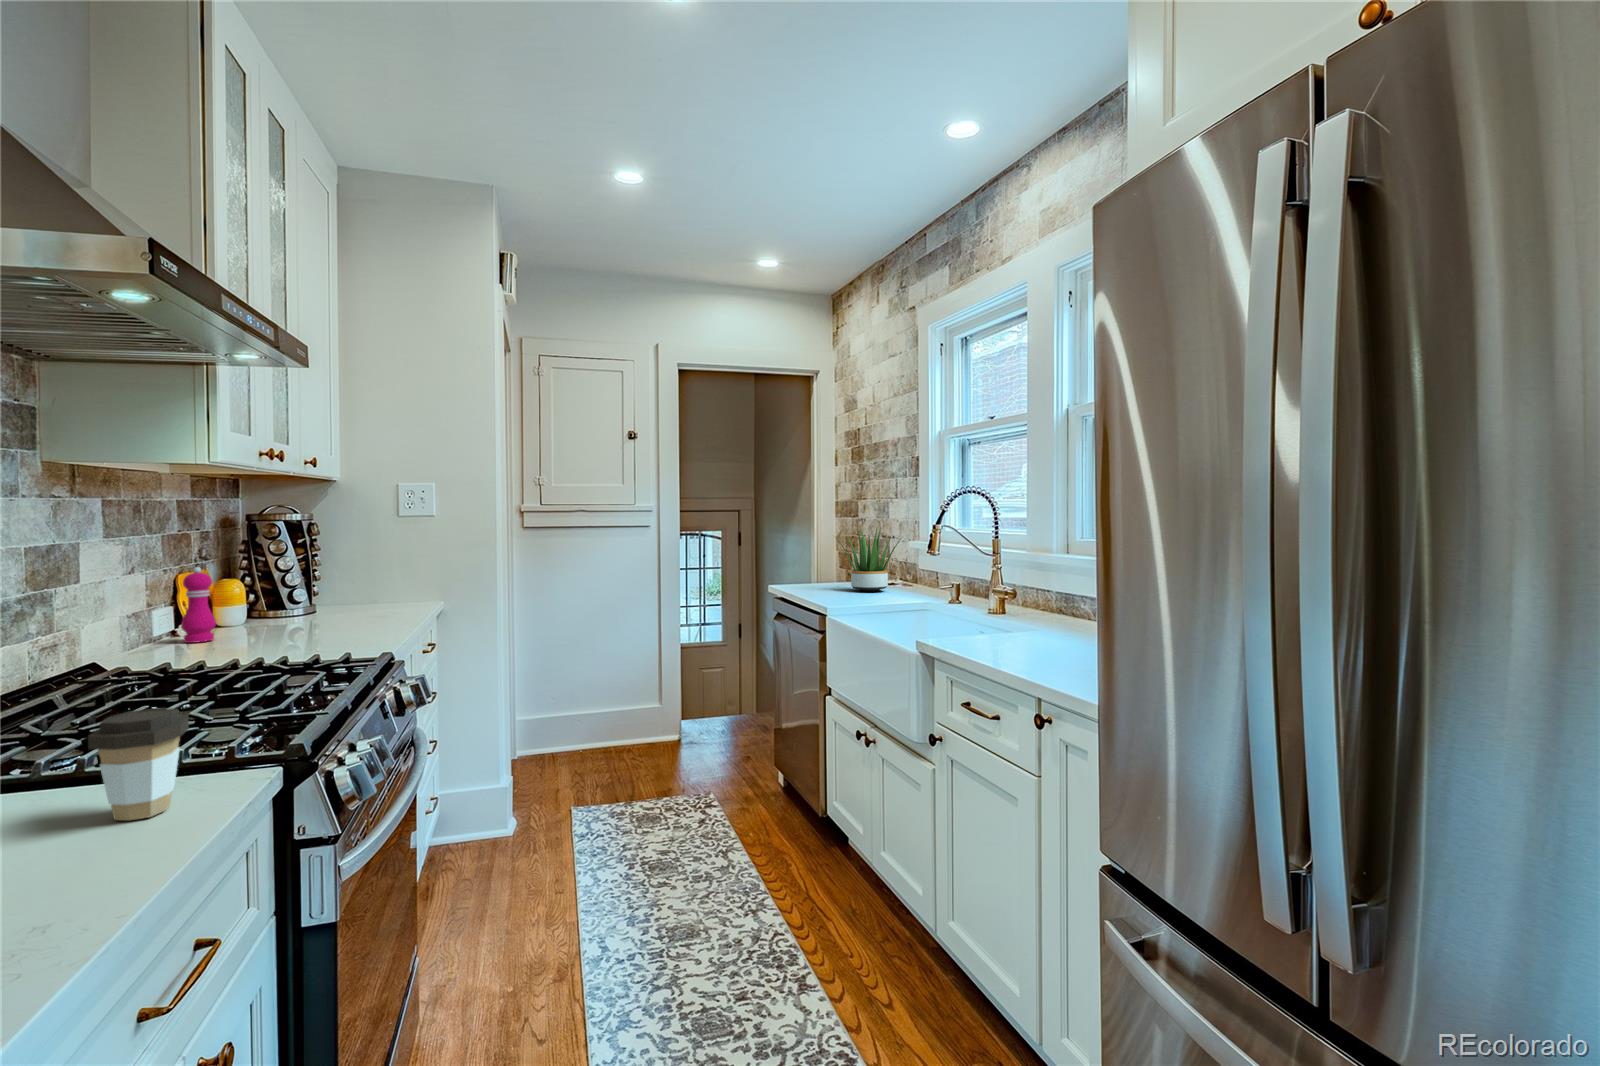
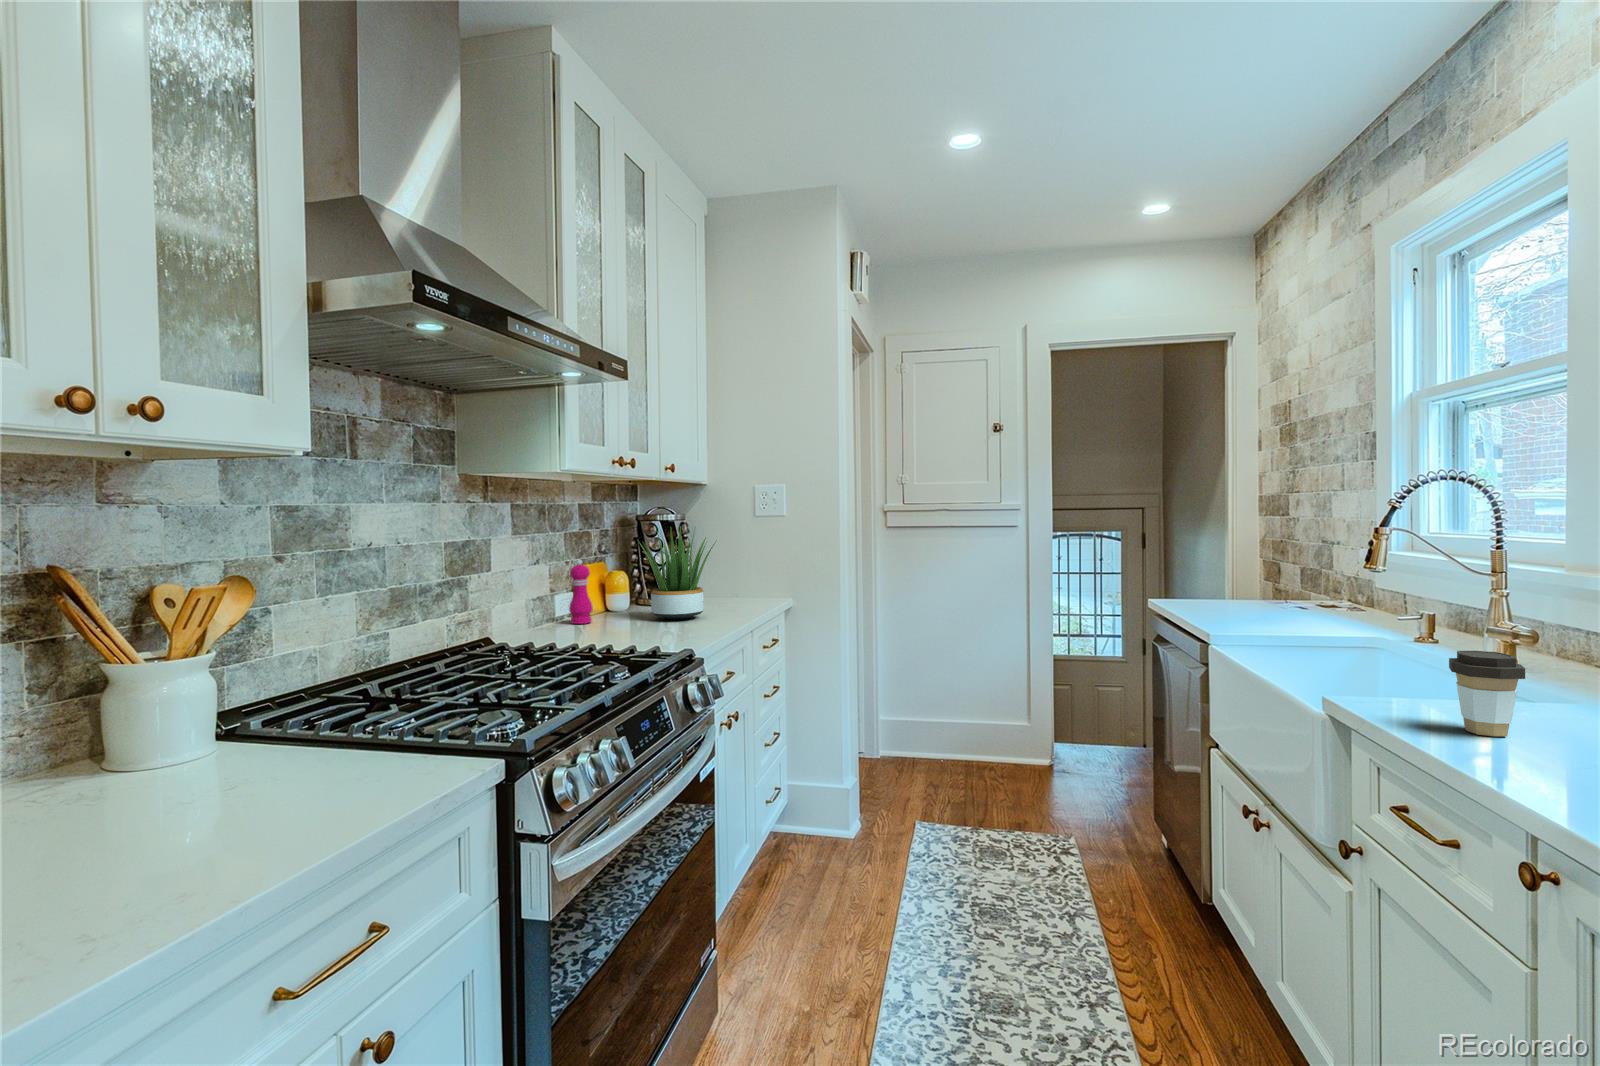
potted plant: present [836,527,901,592] -> present [639,526,716,620]
coffee cup: present [88,708,189,820] -> present [1449,651,1525,736]

